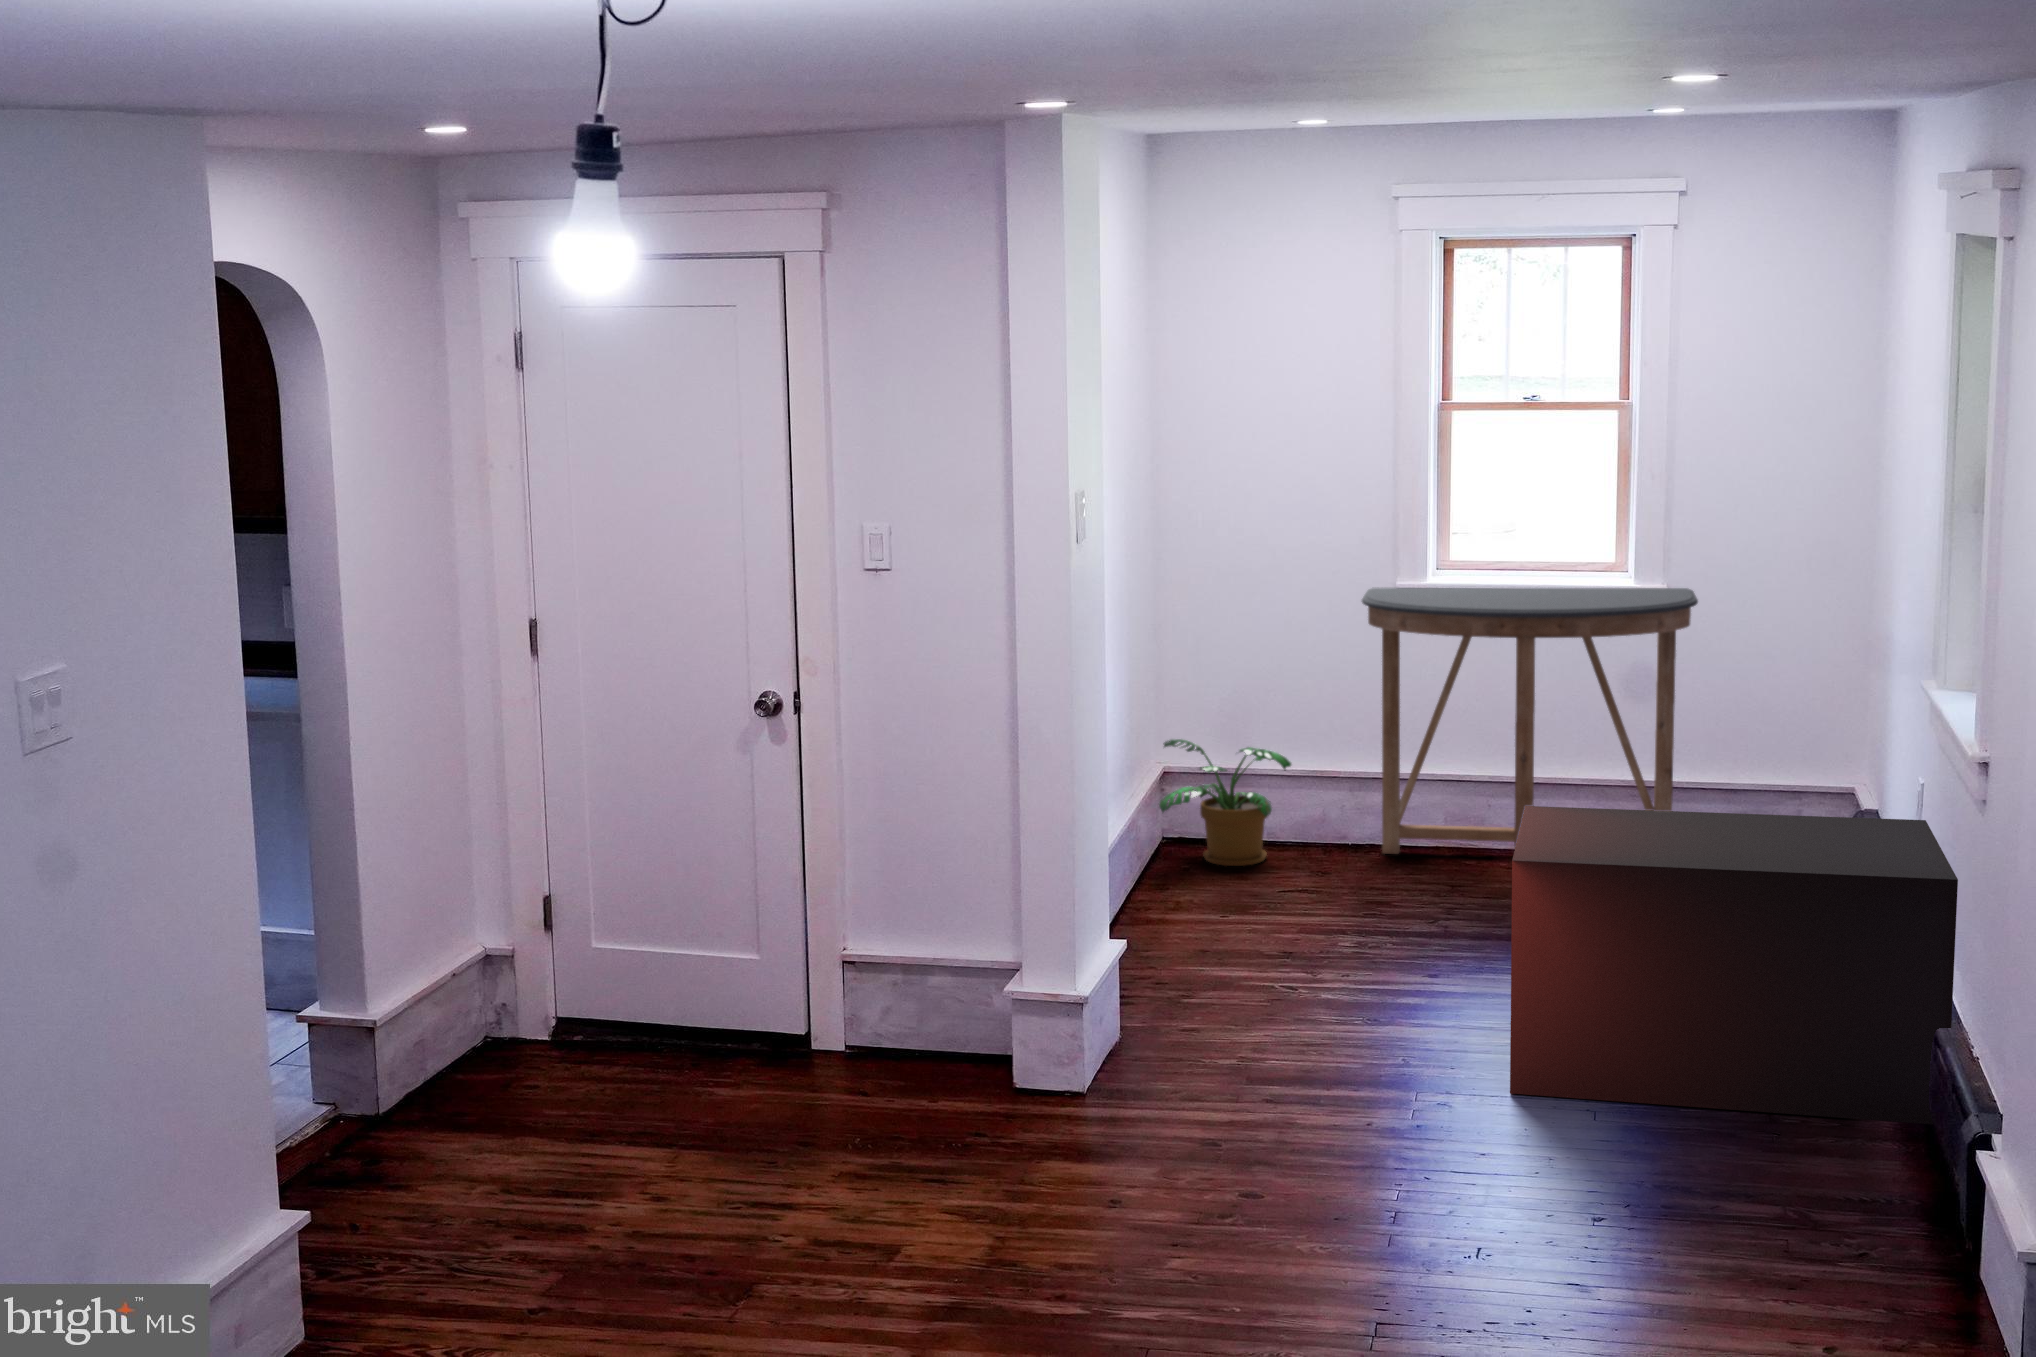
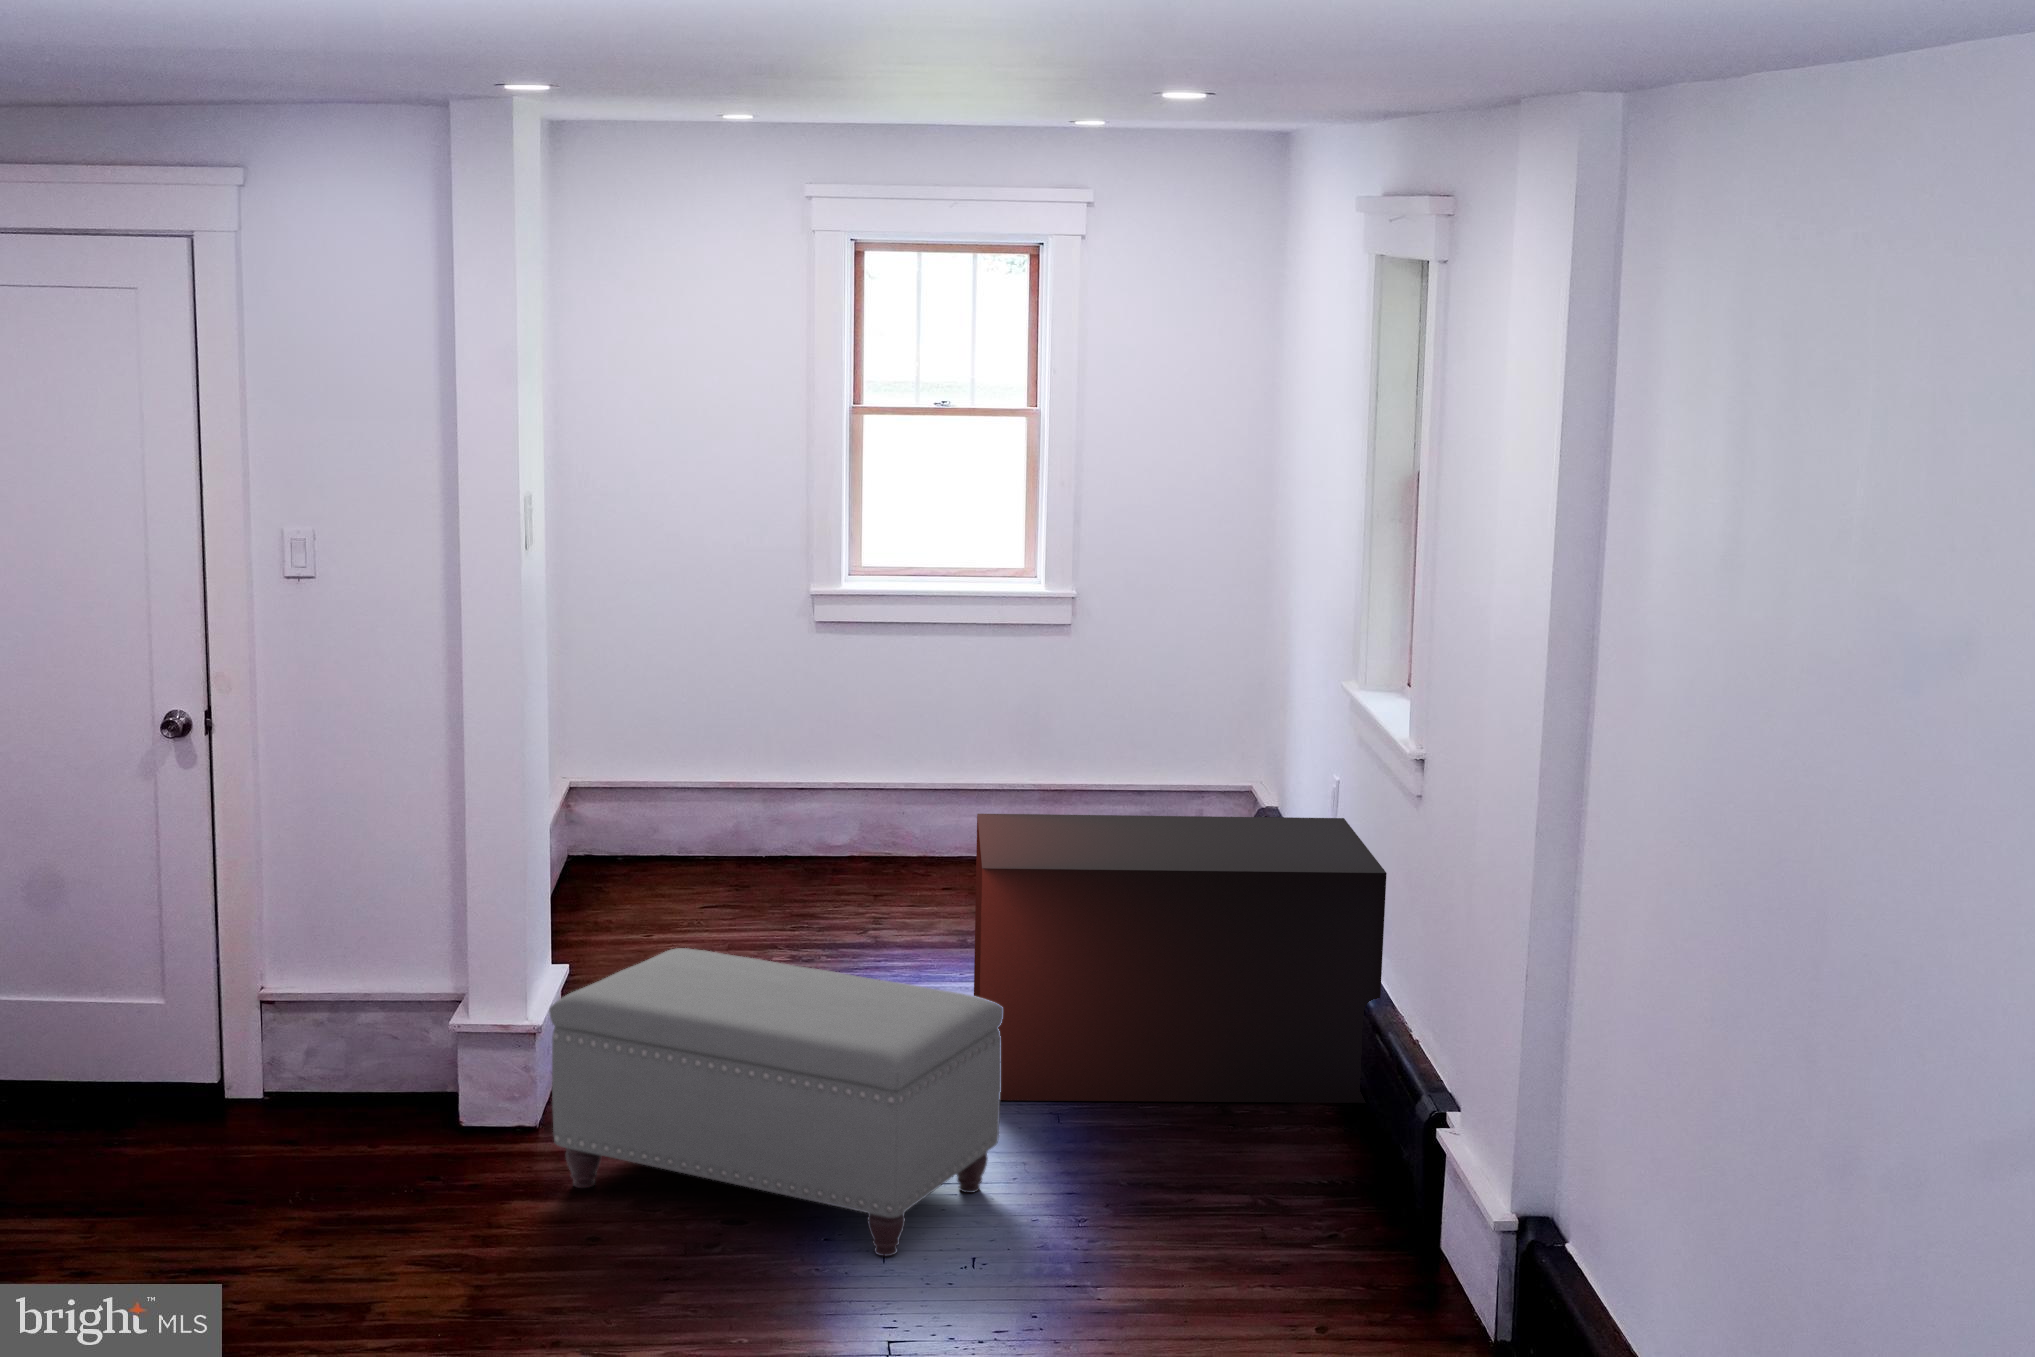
console table: present [1362,588,1698,854] -> none [780,590,1111,902]
potted plant: present [1159,739,1291,866] -> none [563,750,710,884]
ottoman: none [1072,928,1515,1245] -> present [549,948,1004,1256]

